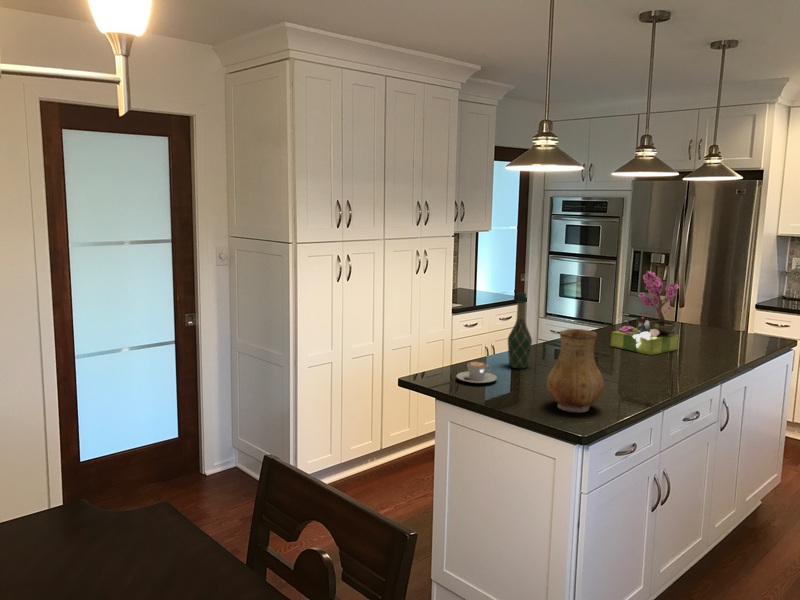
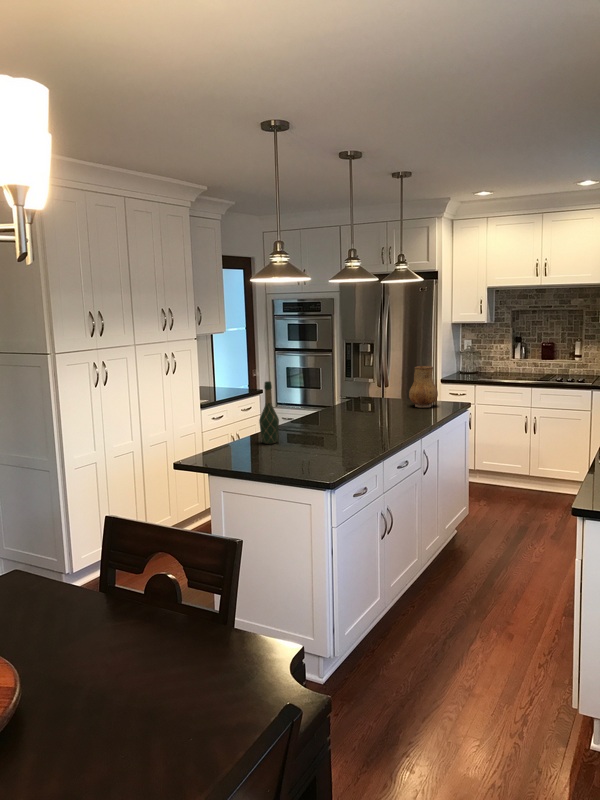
flower arrangement: present [611,271,679,355] -> none [338,356,389,424]
ceramic pitcher: present [547,329,603,412] -> present [409,366,438,408]
coffee cup: present [456,362,497,383] -> none [222,441,256,458]

